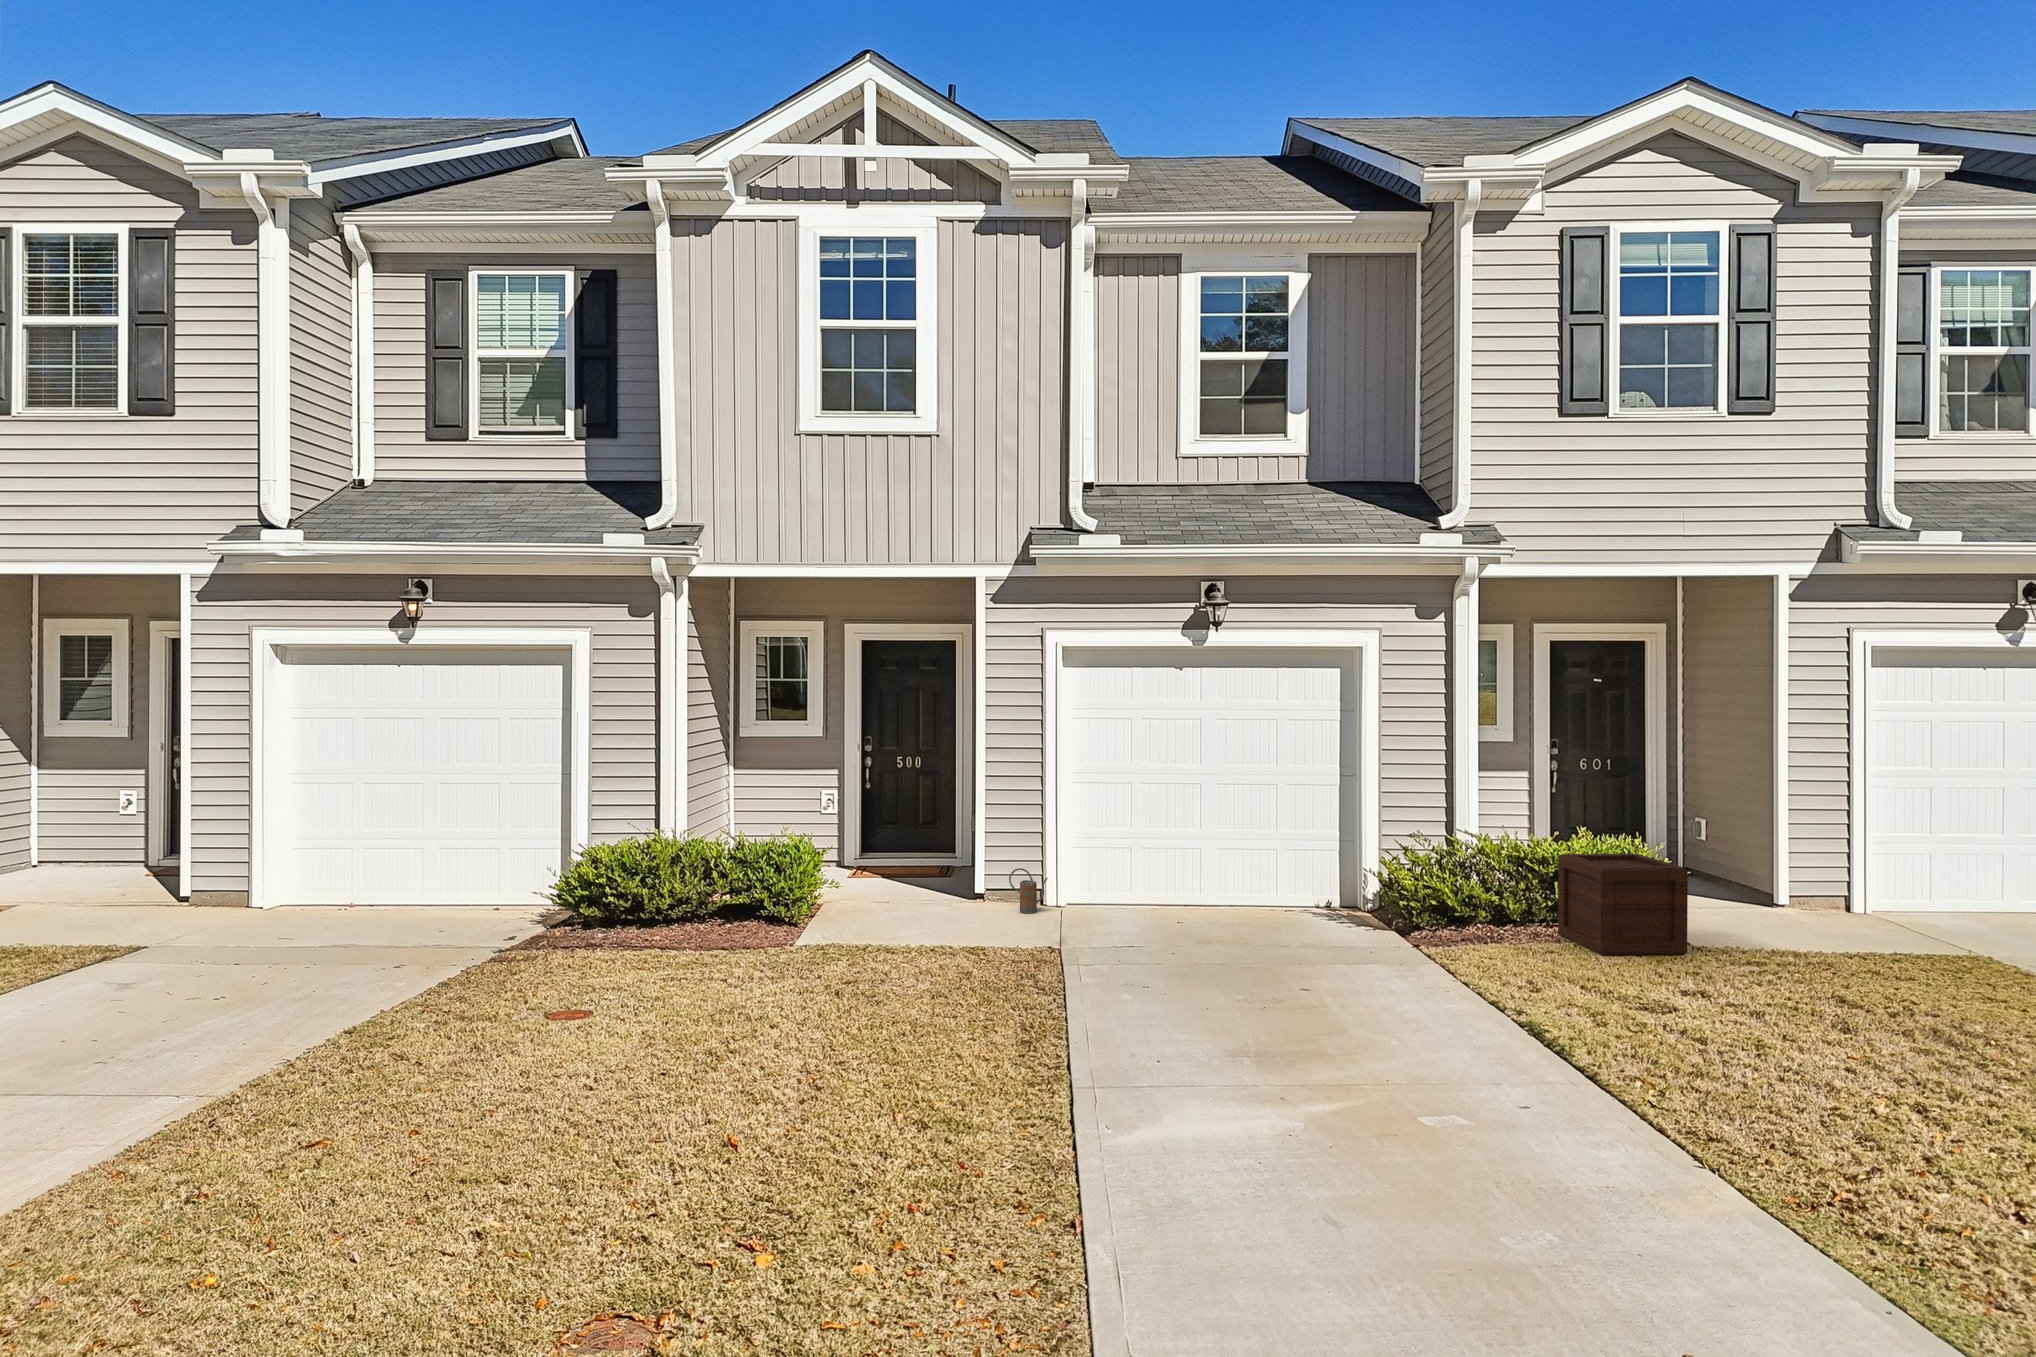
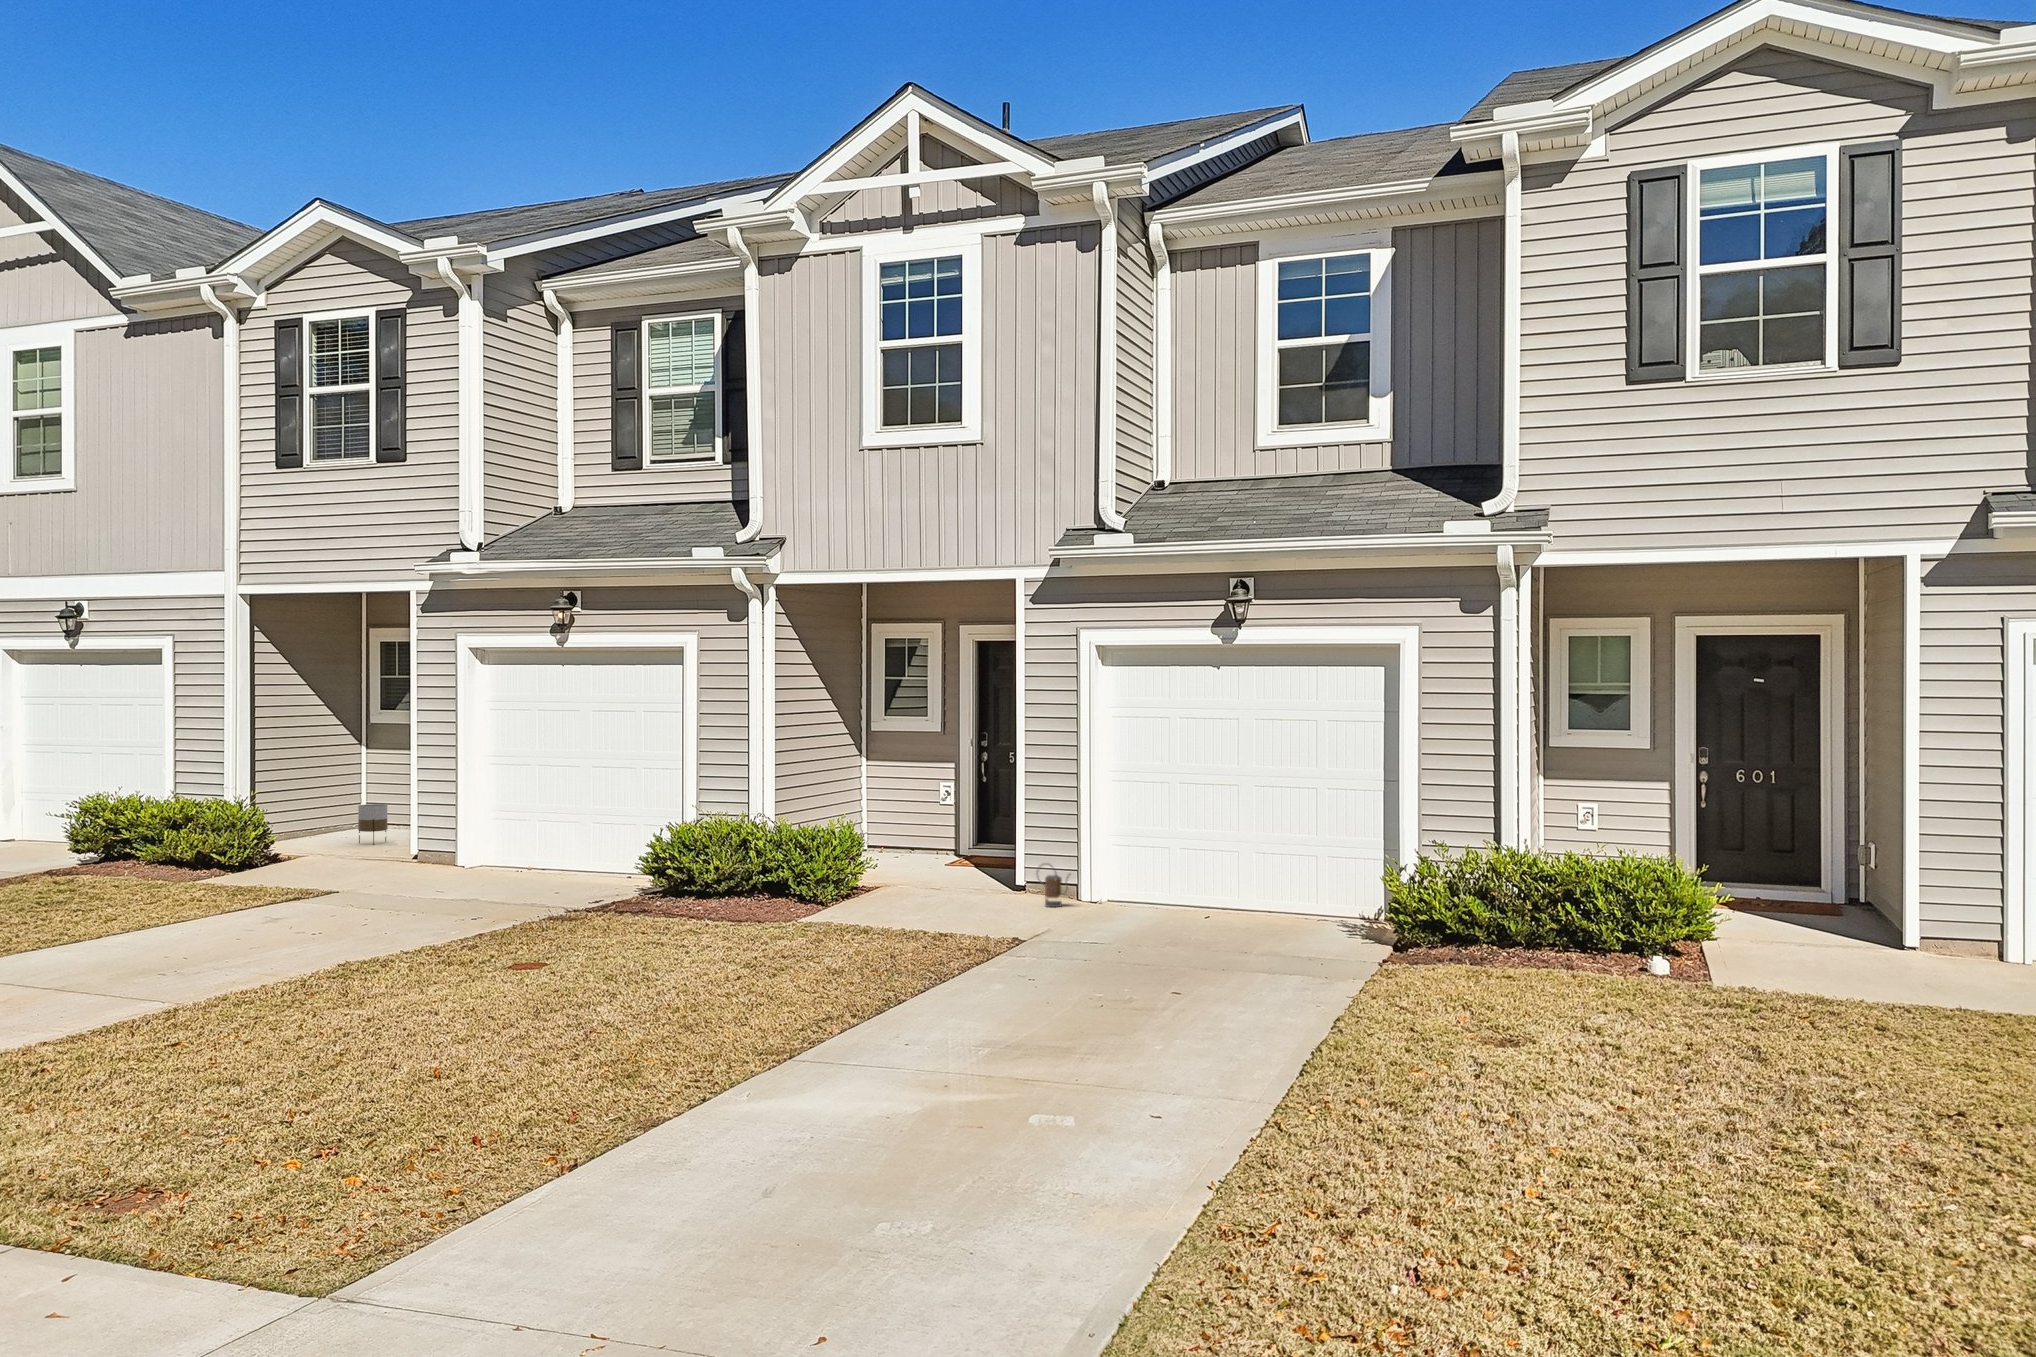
planter: none [76,827,117,877] -> present [358,804,388,845]
wooden crate: present [1558,854,1688,955] -> none [1545,866,1645,974]

